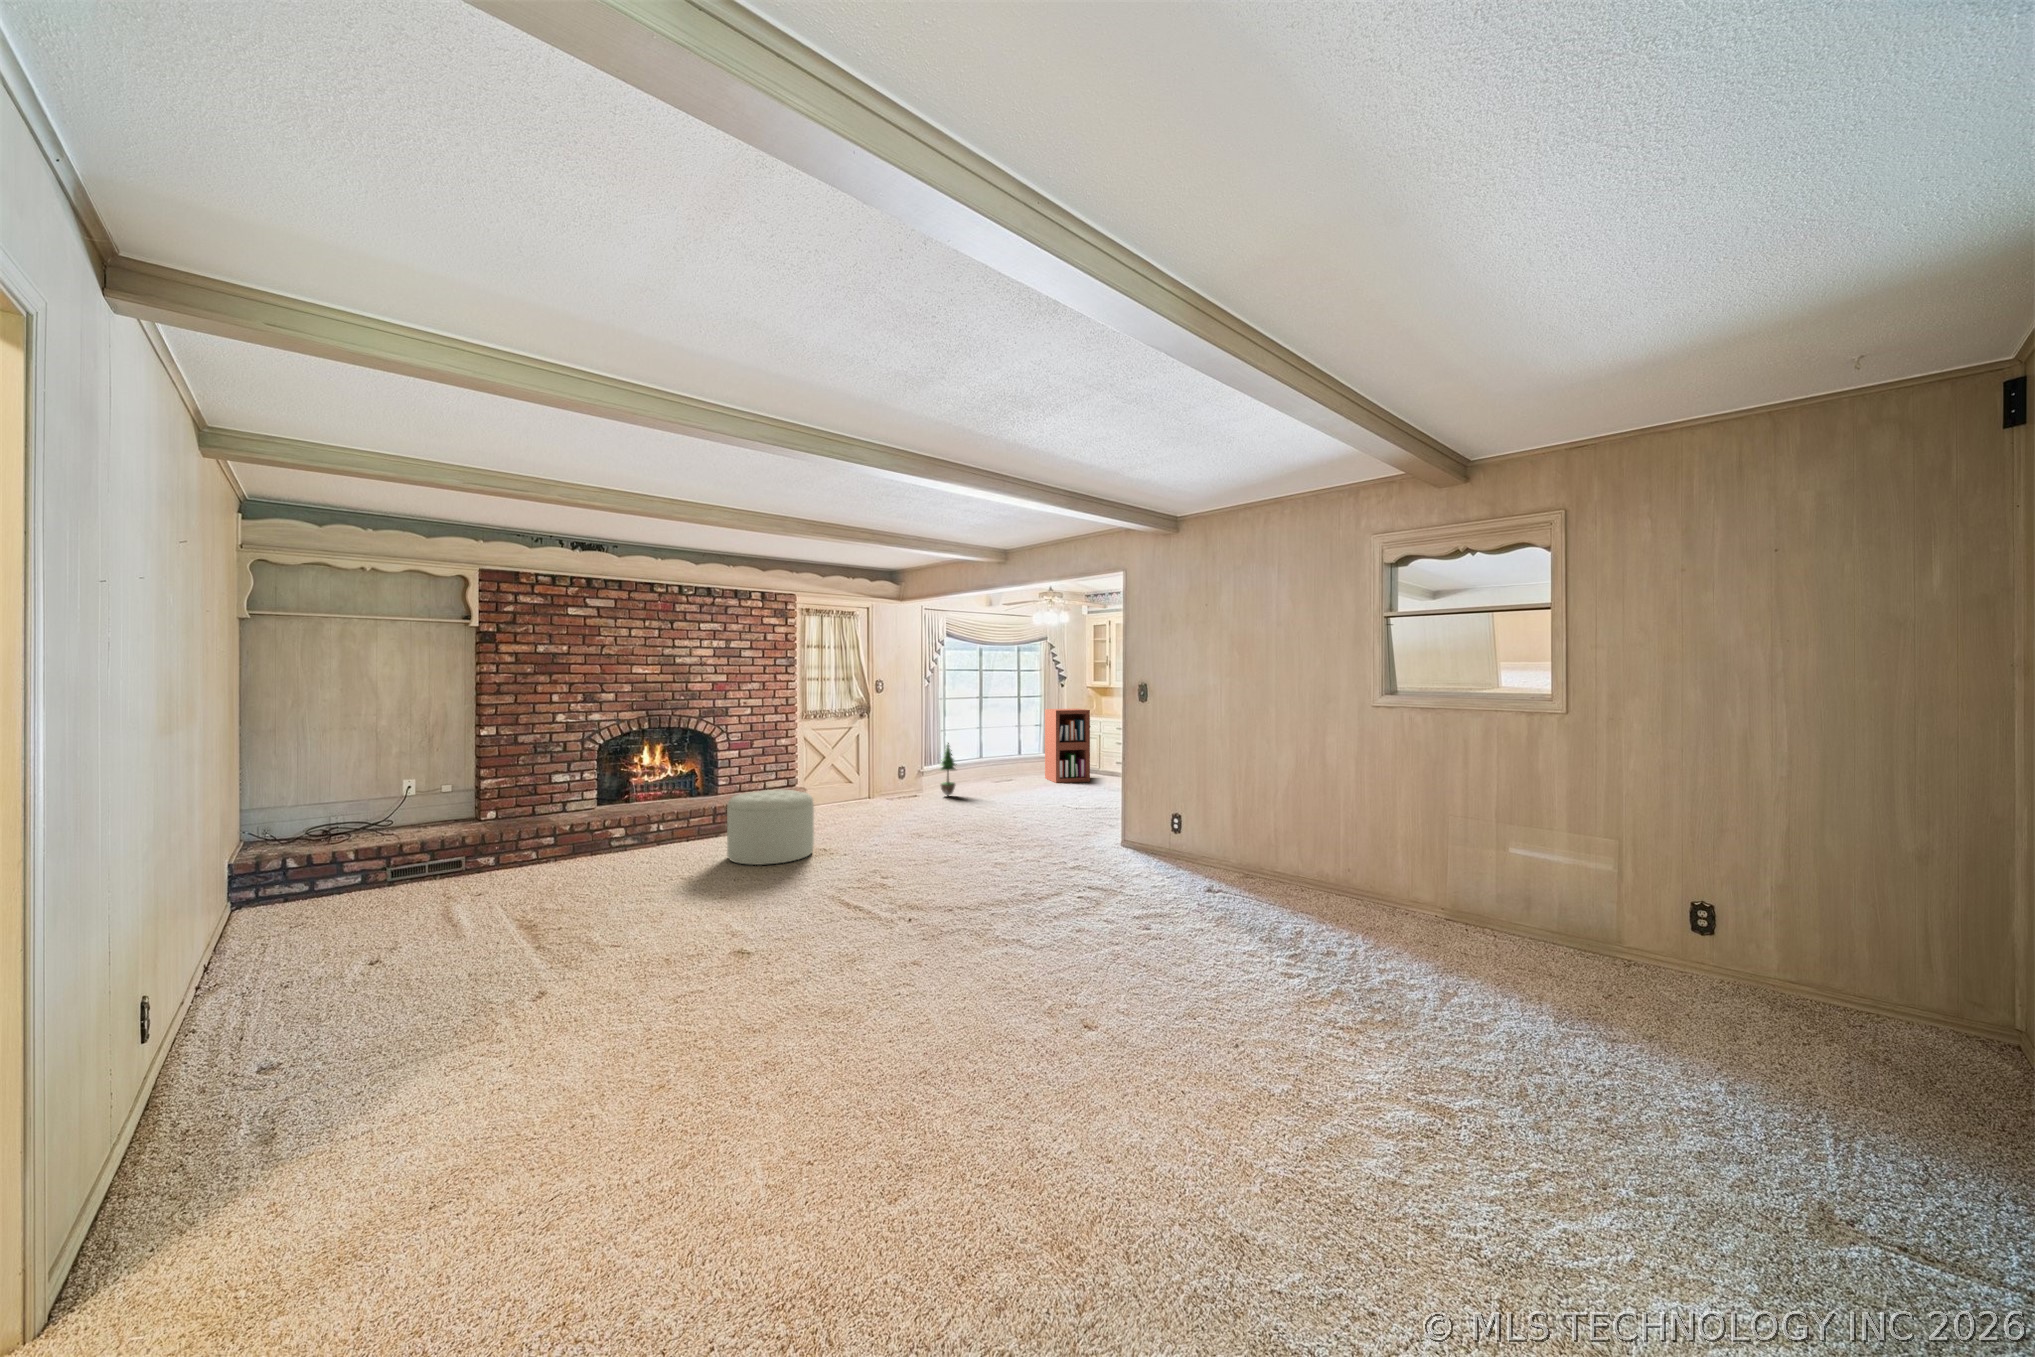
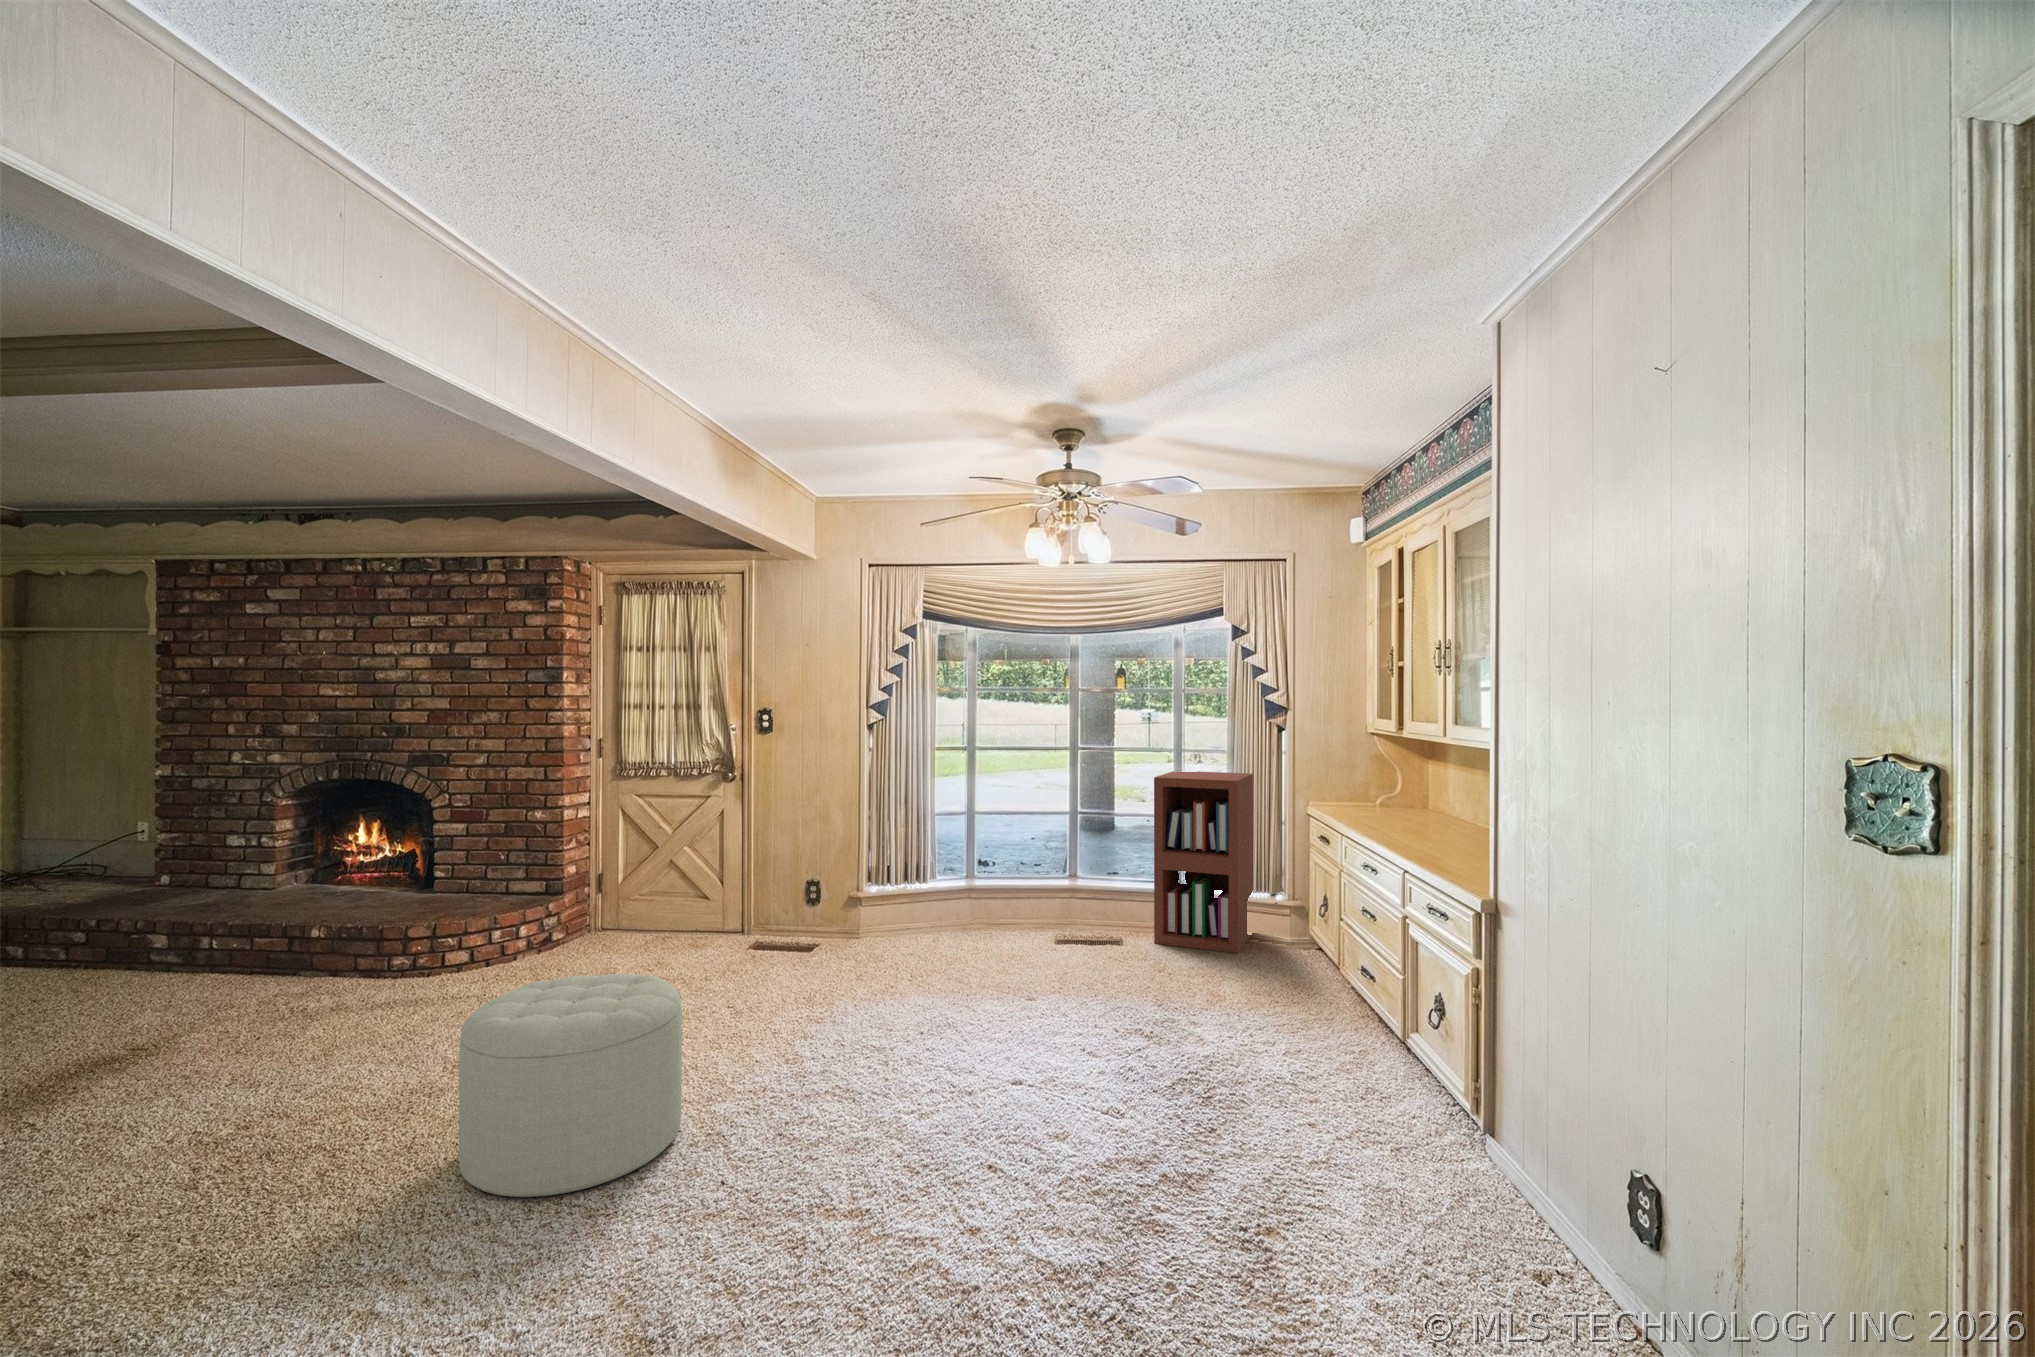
potted tree: present [940,743,957,795] -> none [844,832,883,941]
ottoman: present [727,790,814,865] -> present [459,974,682,1197]

